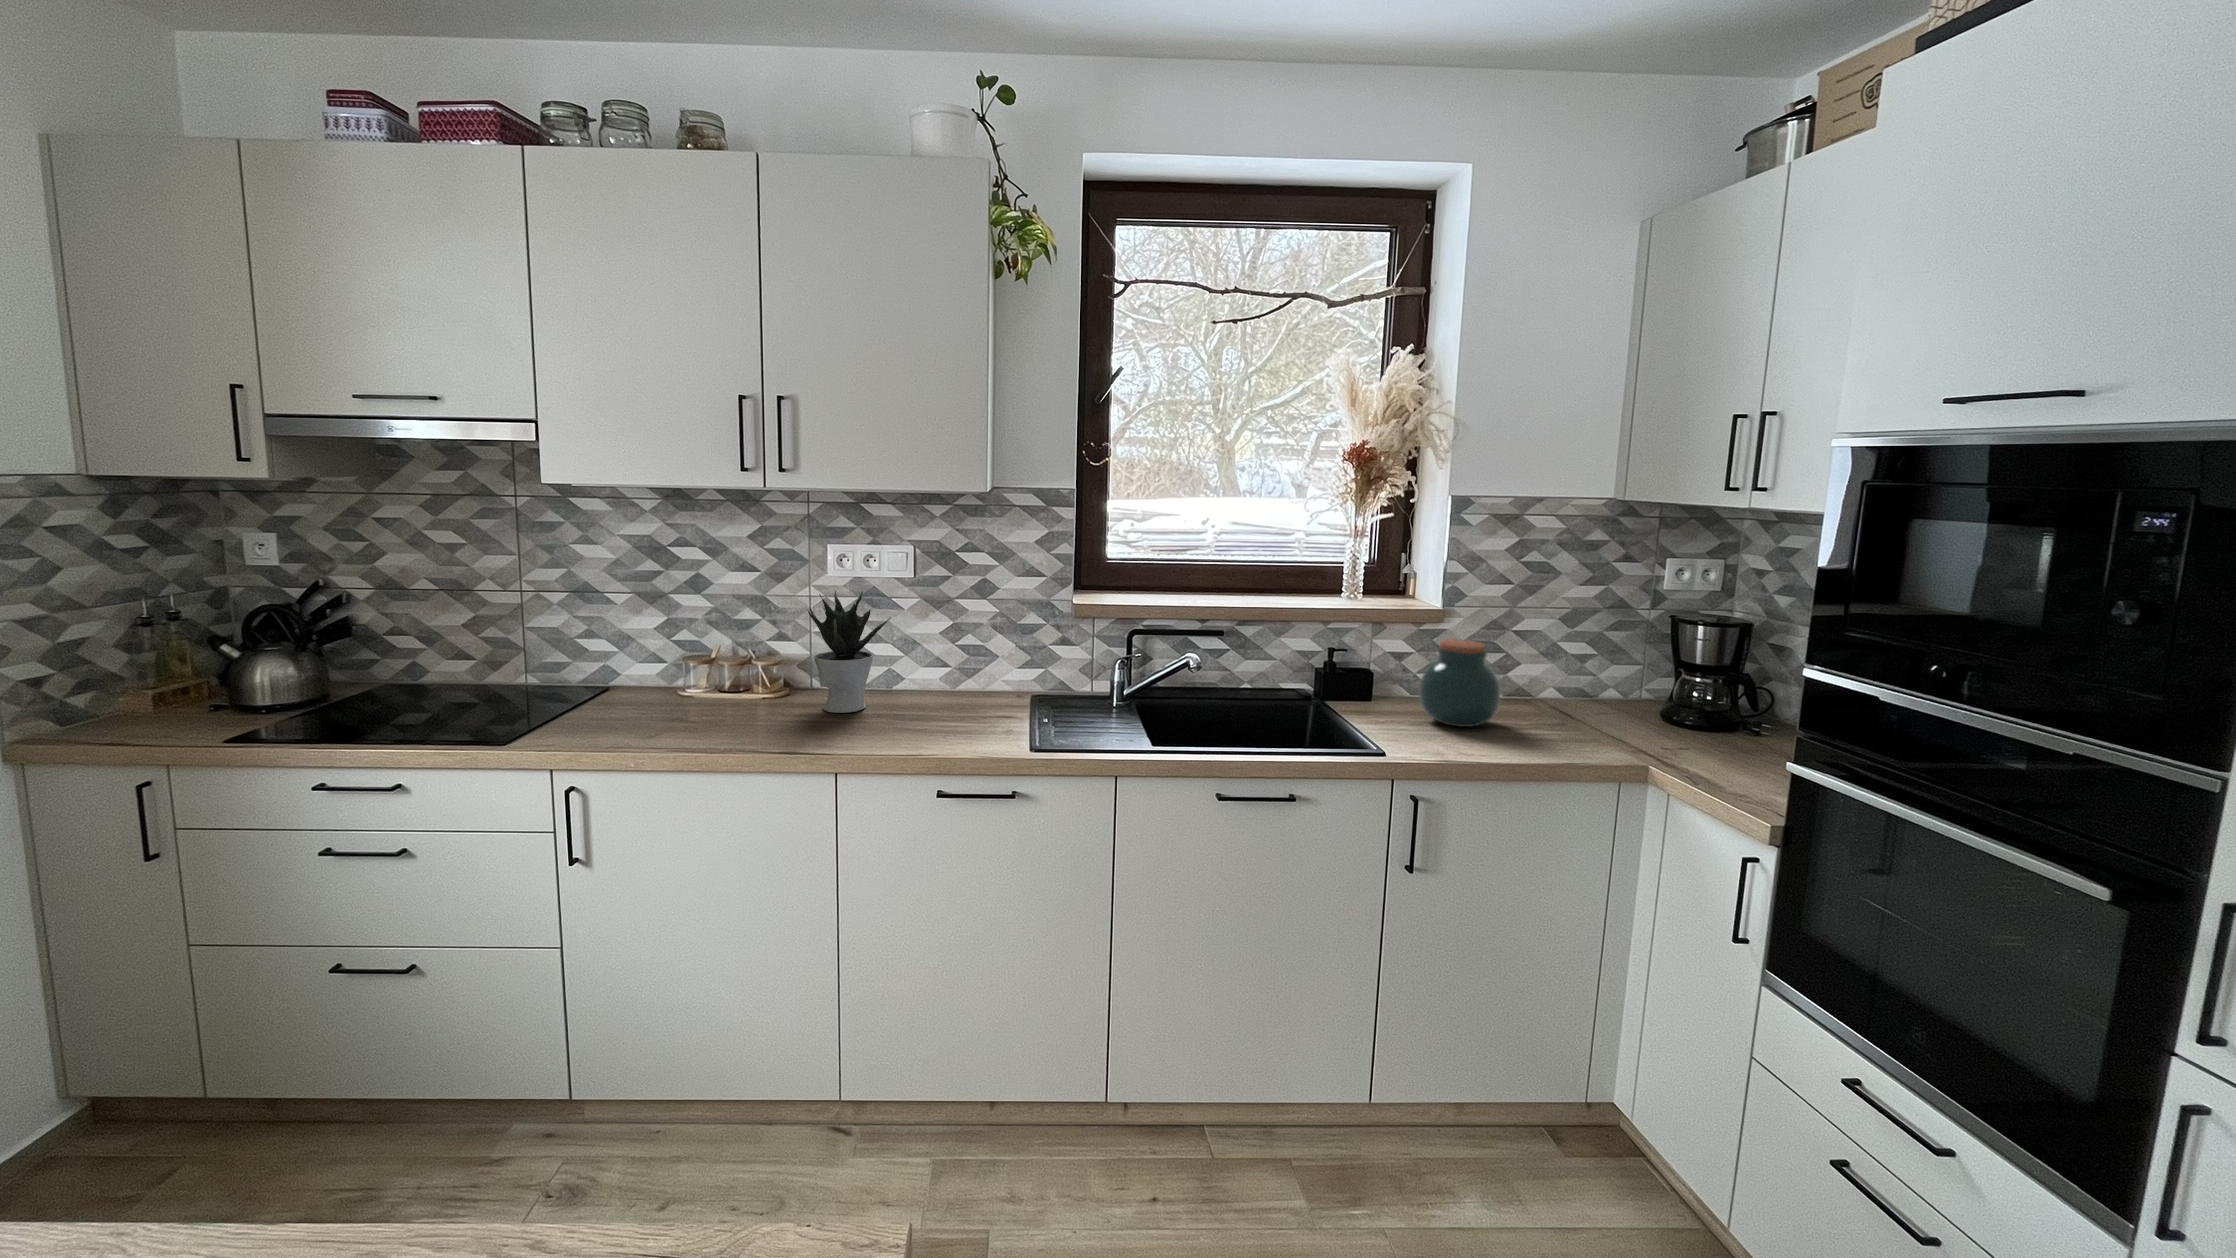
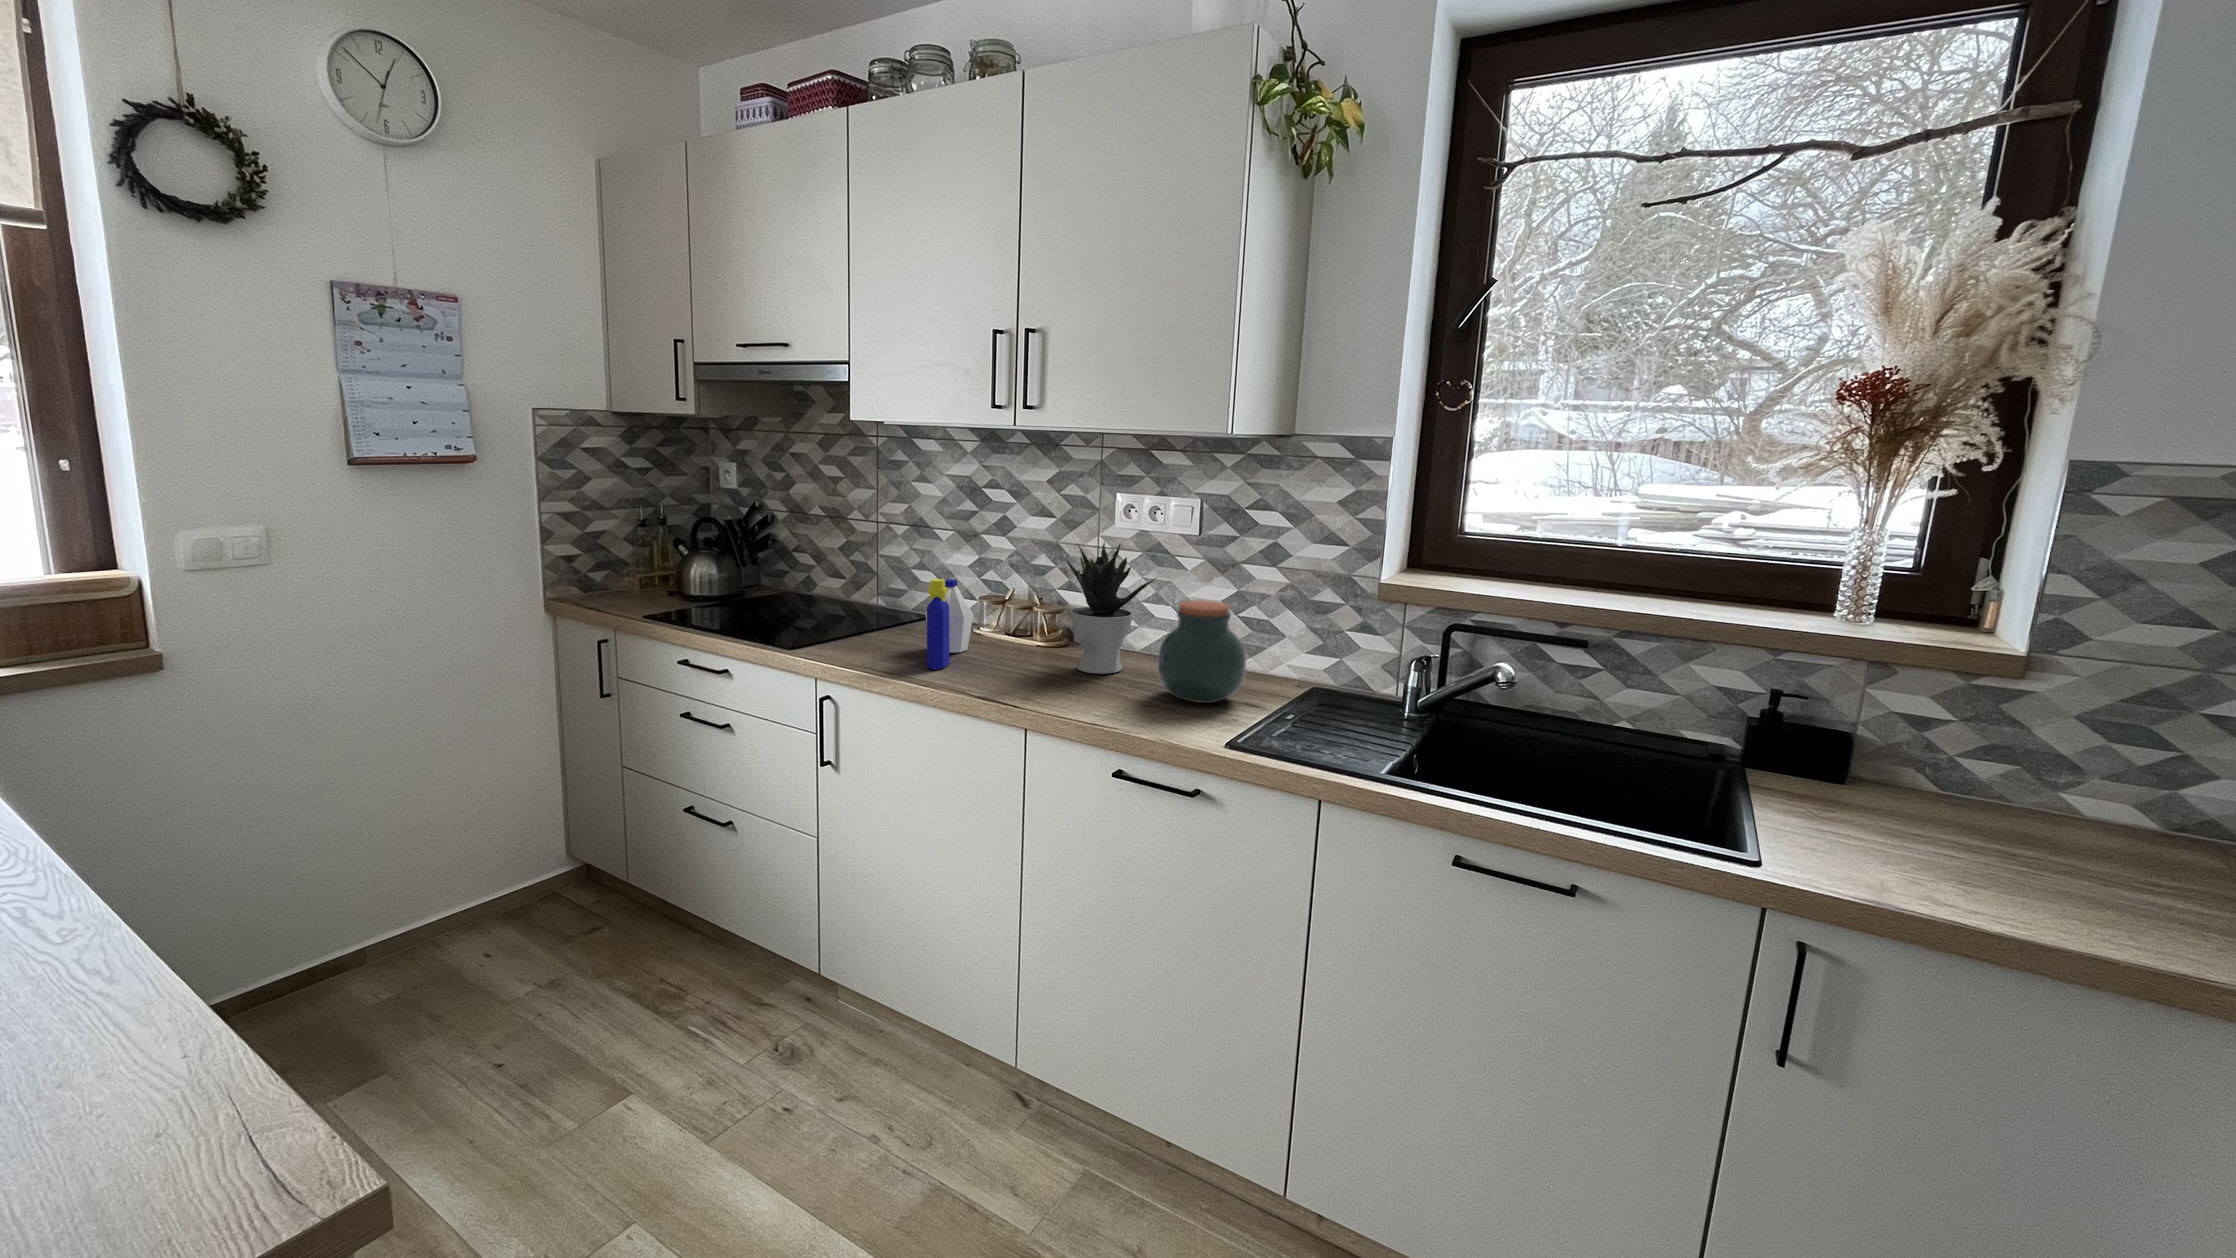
jar: present [1419,639,1501,727] -> present [1158,600,1246,703]
bottle: none [649,642,702,736] -> present [925,579,973,670]

